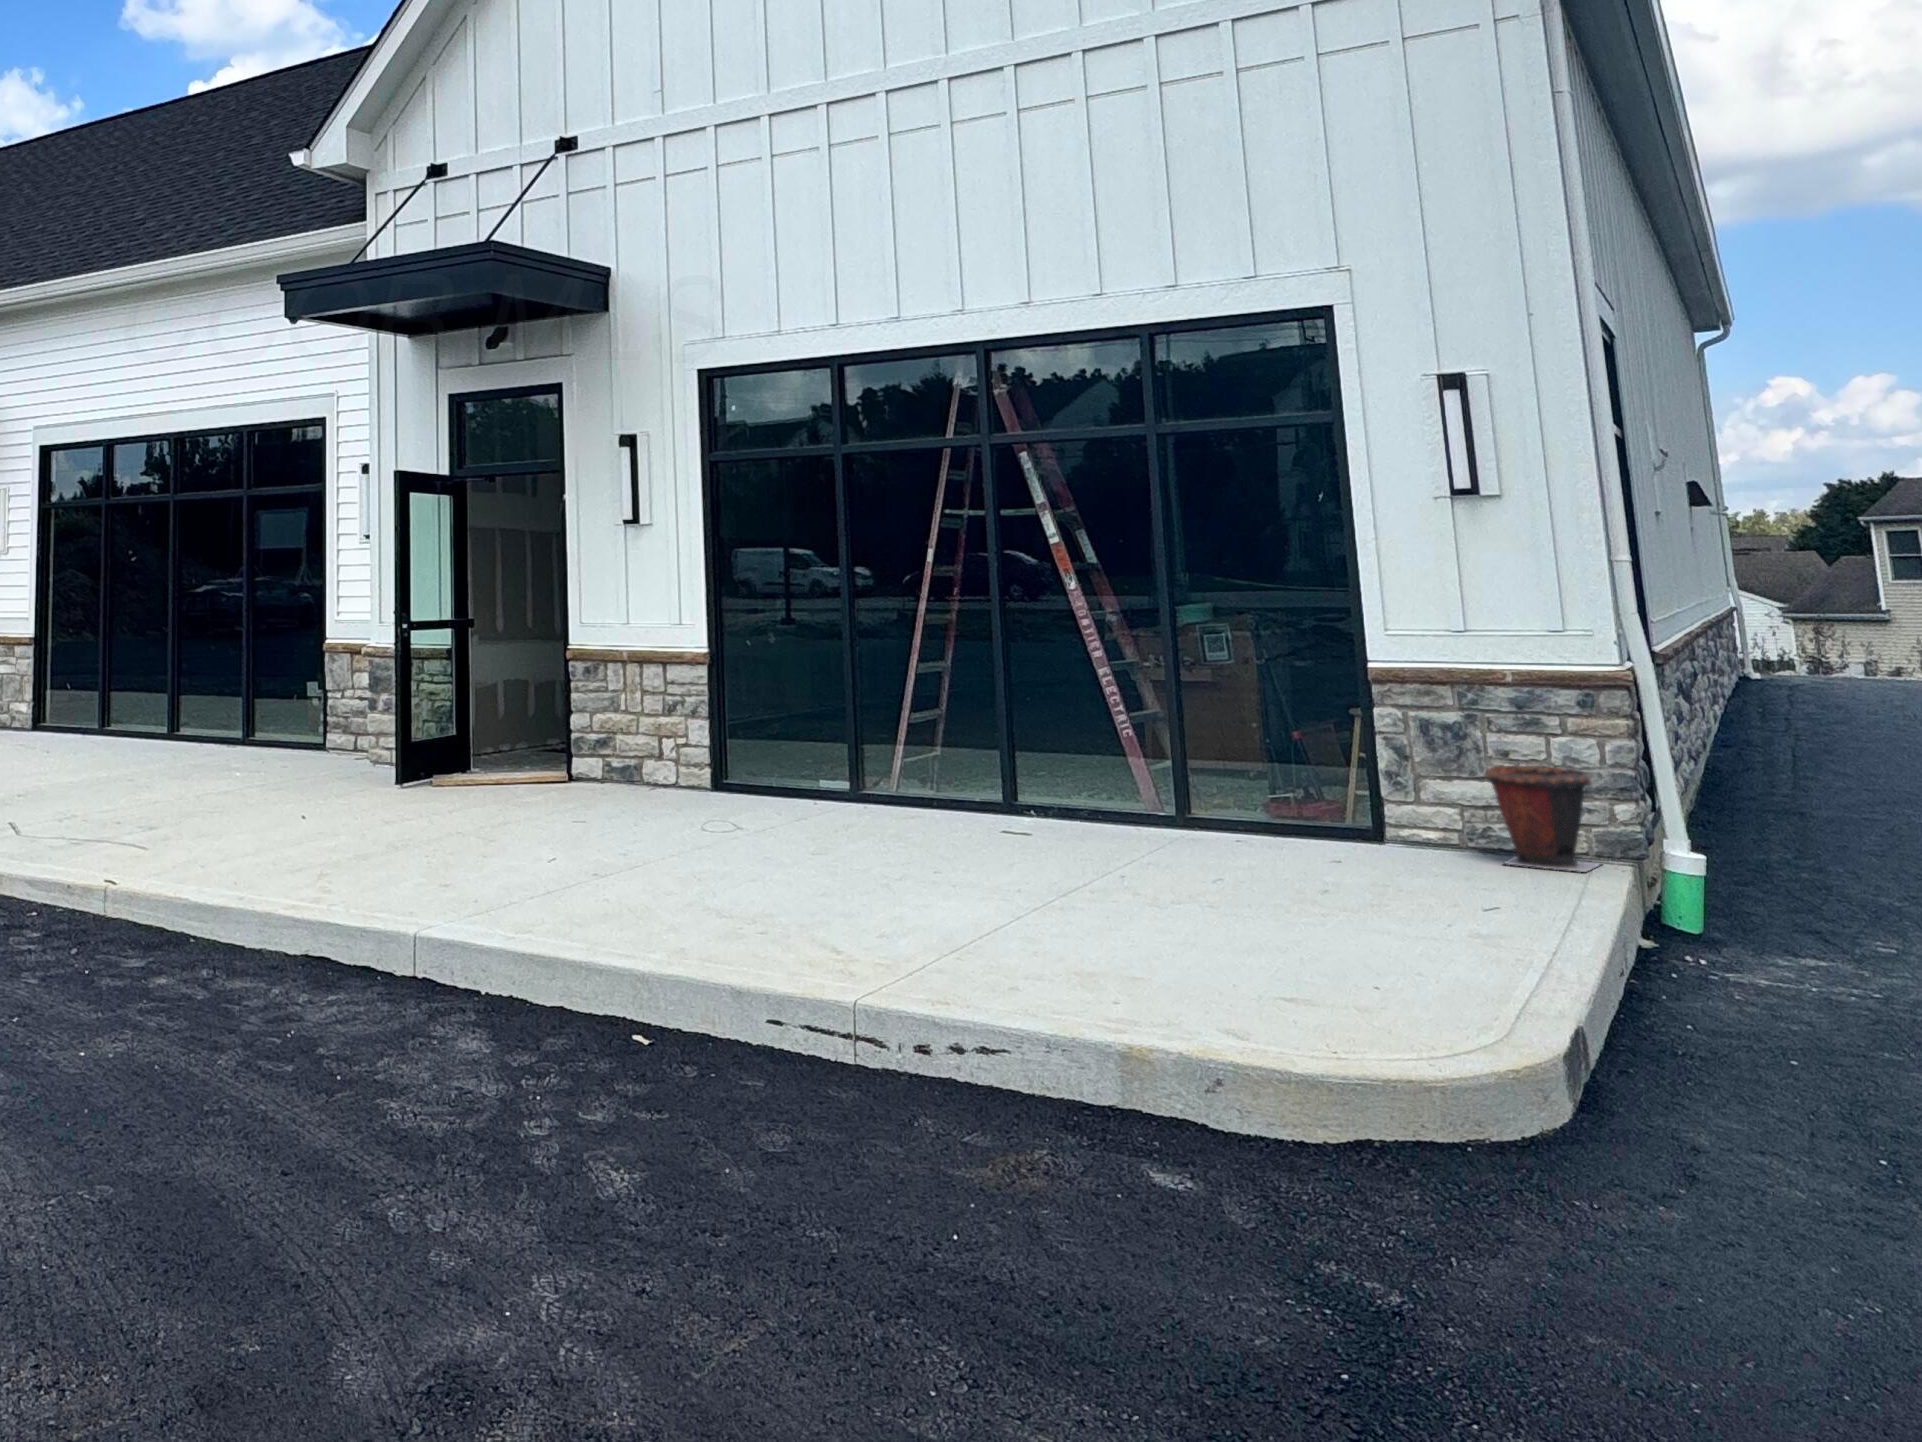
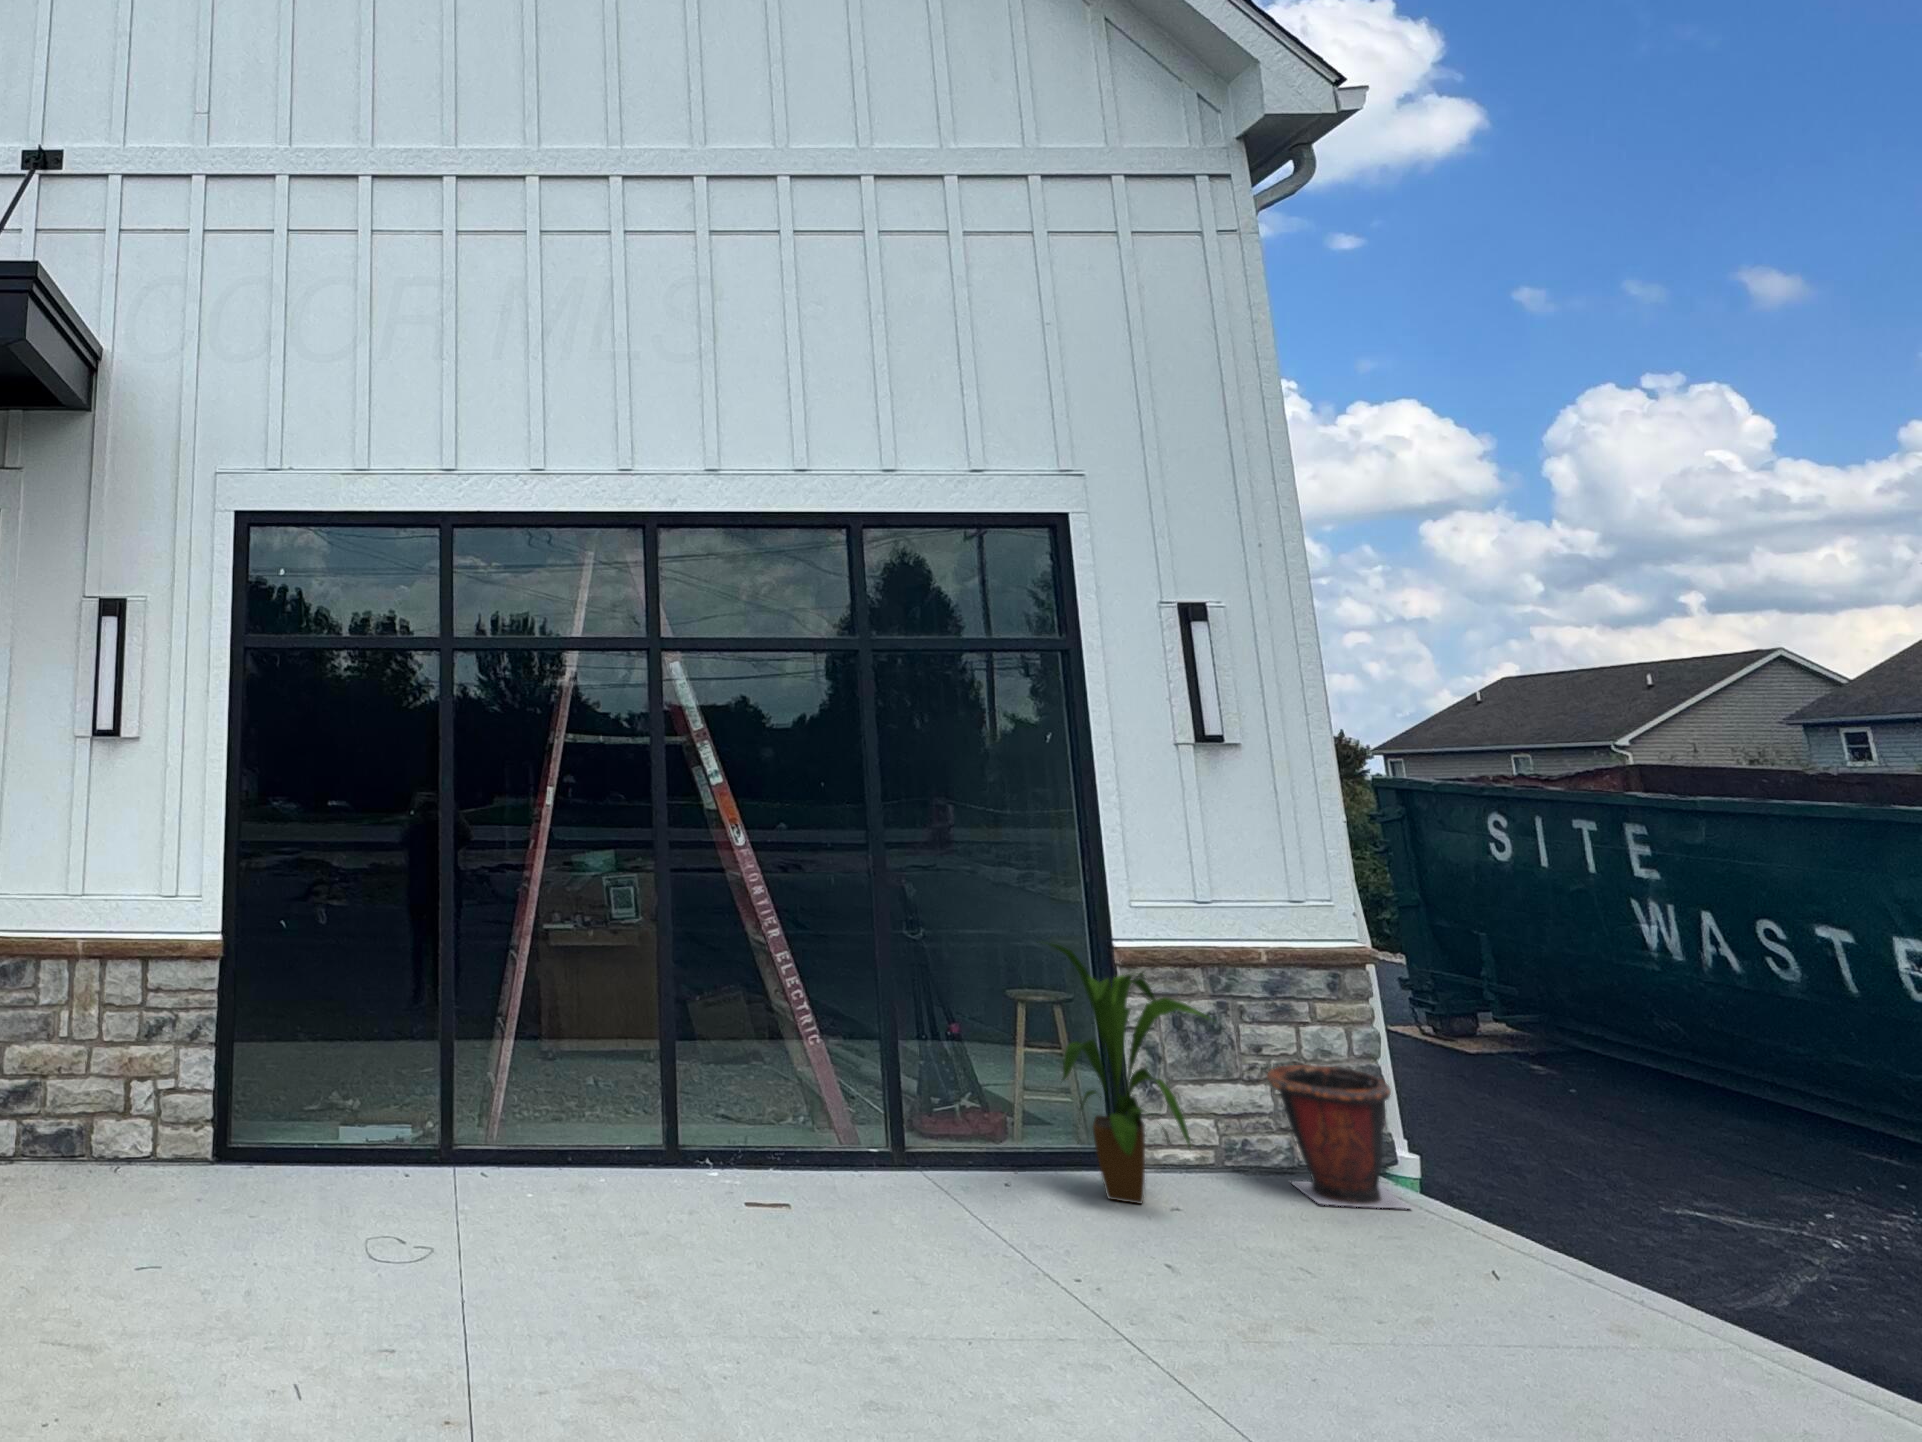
house plant: none [1257,656,1417,852] -> present [1037,942,1210,1204]

